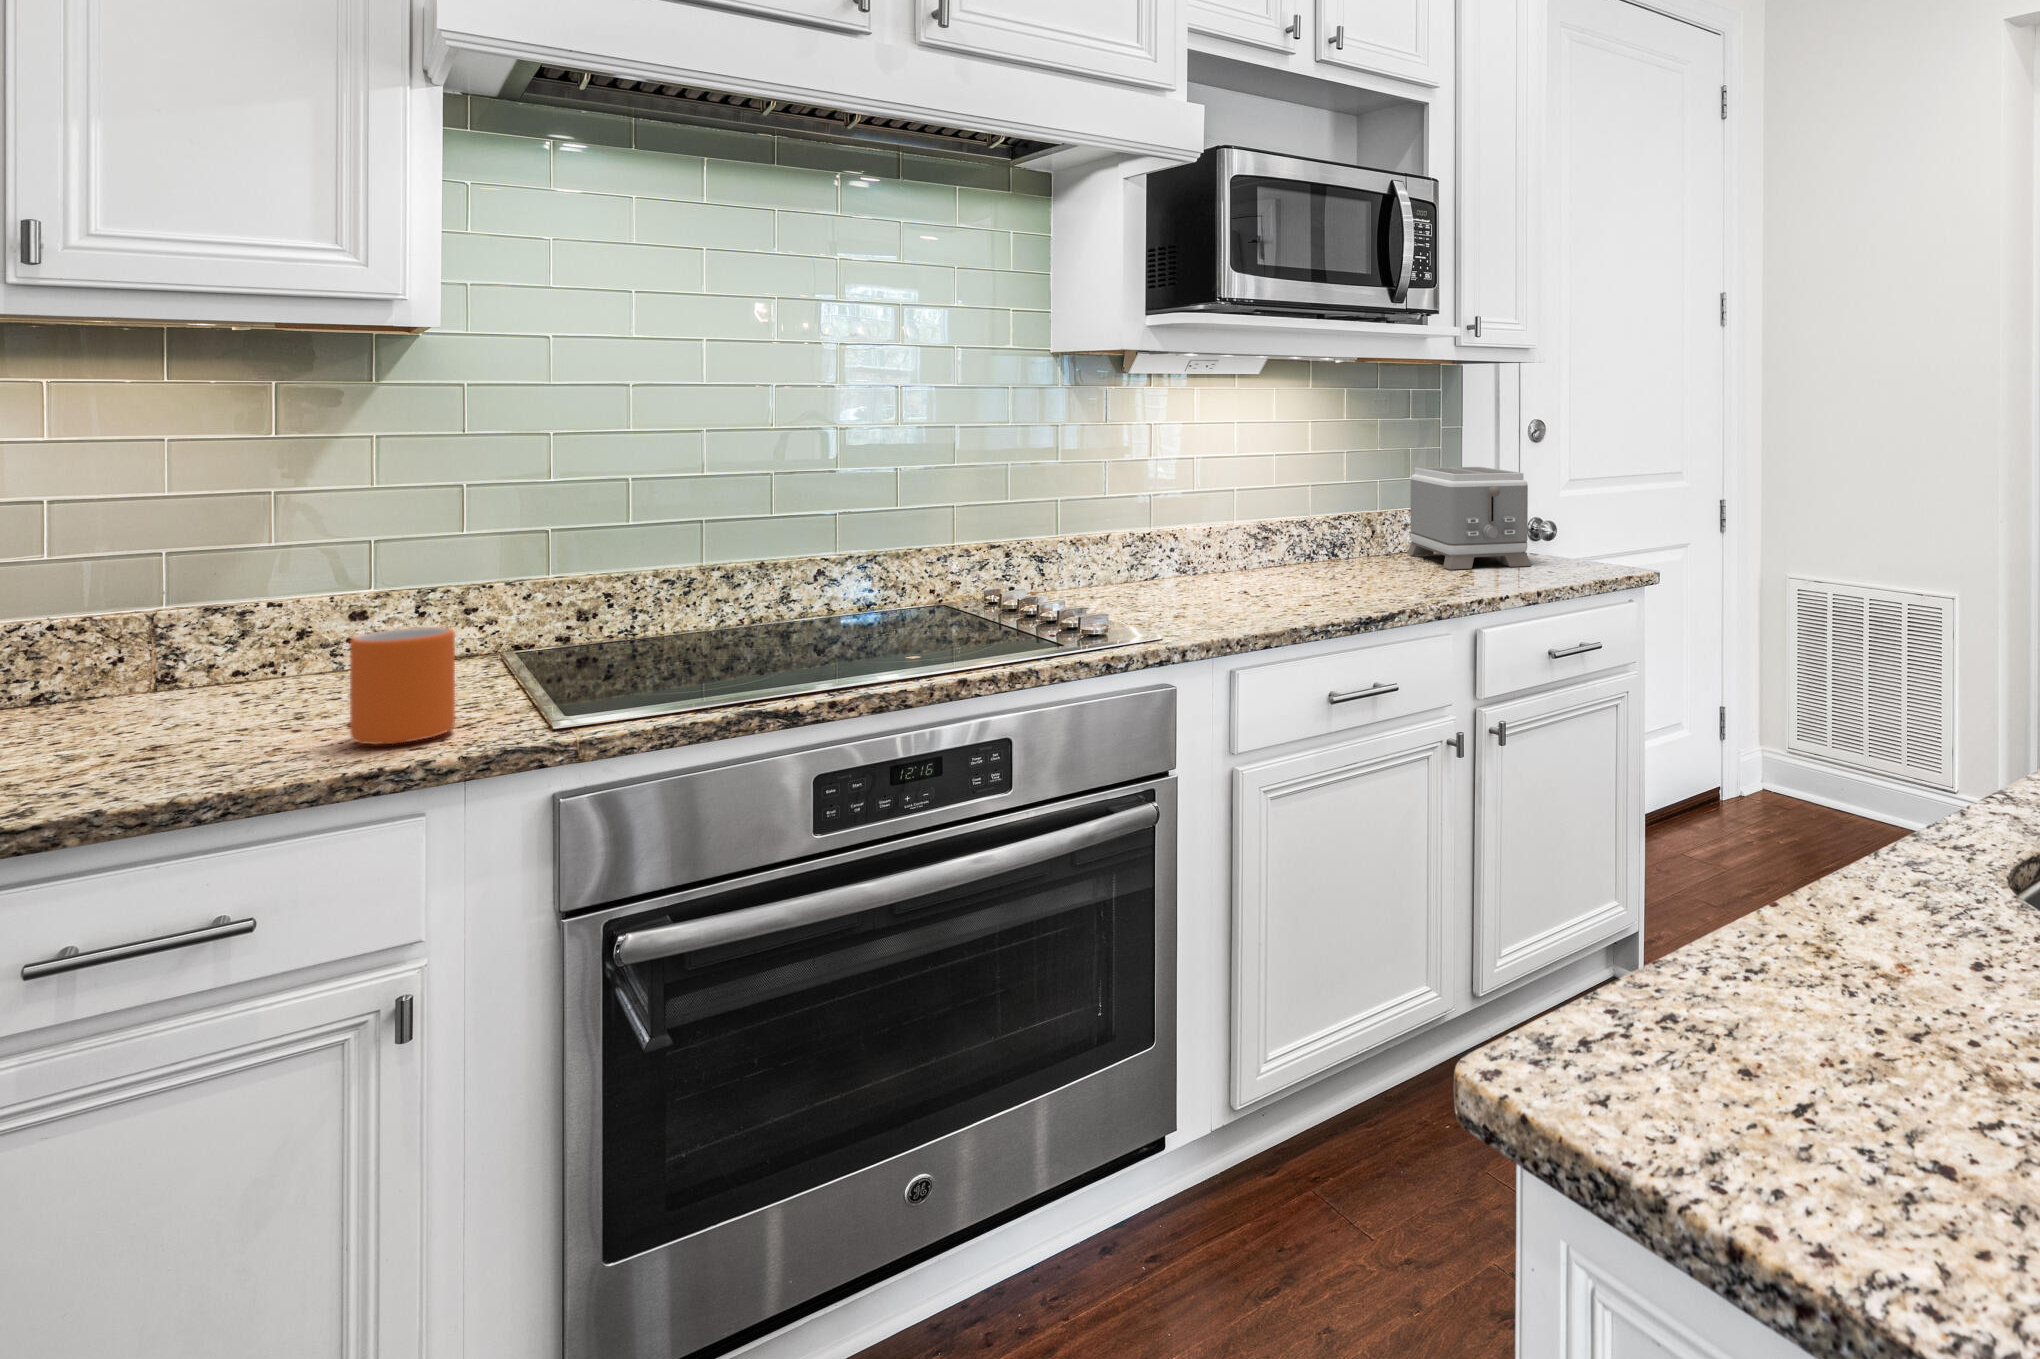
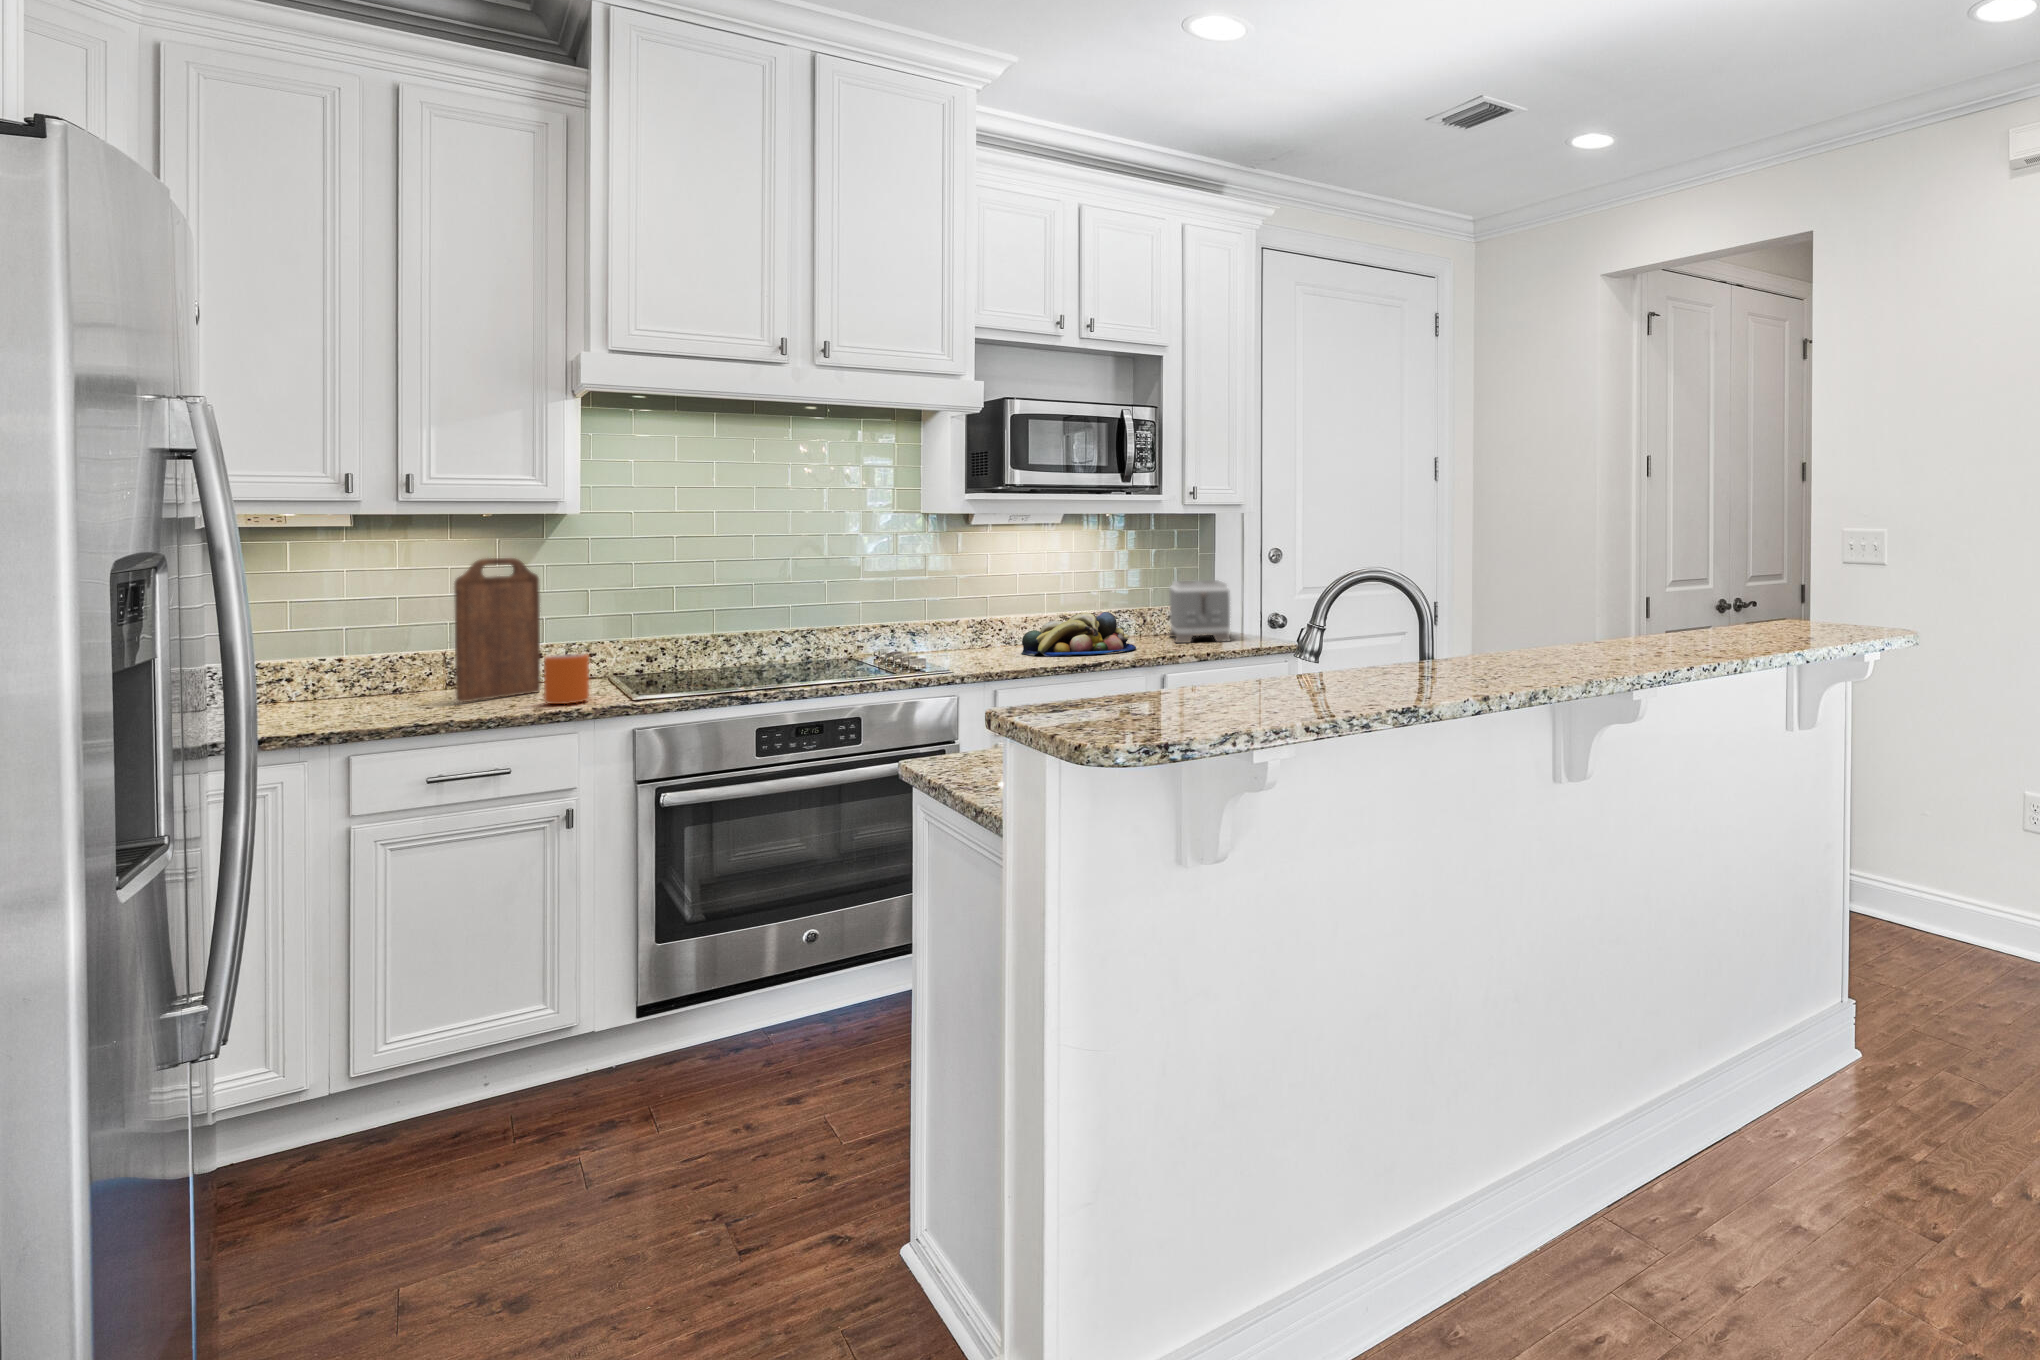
cutting board: none [143,417,353,738] -> present [454,558,541,703]
fruit bowl: none [1228,520,1412,600] -> present [1021,612,1136,656]

